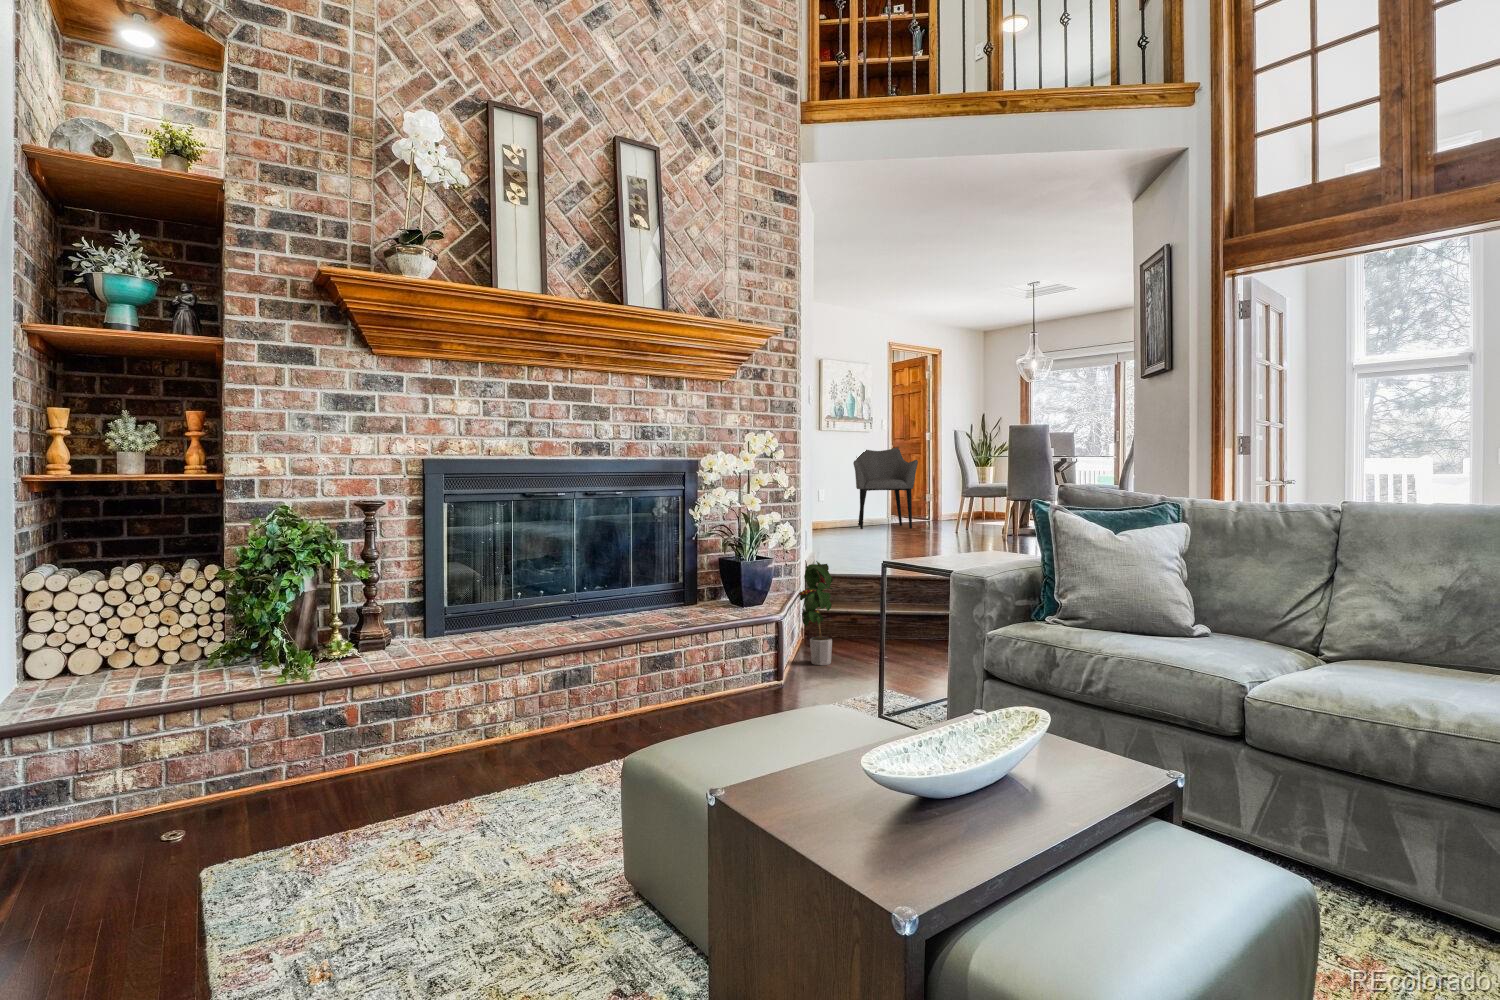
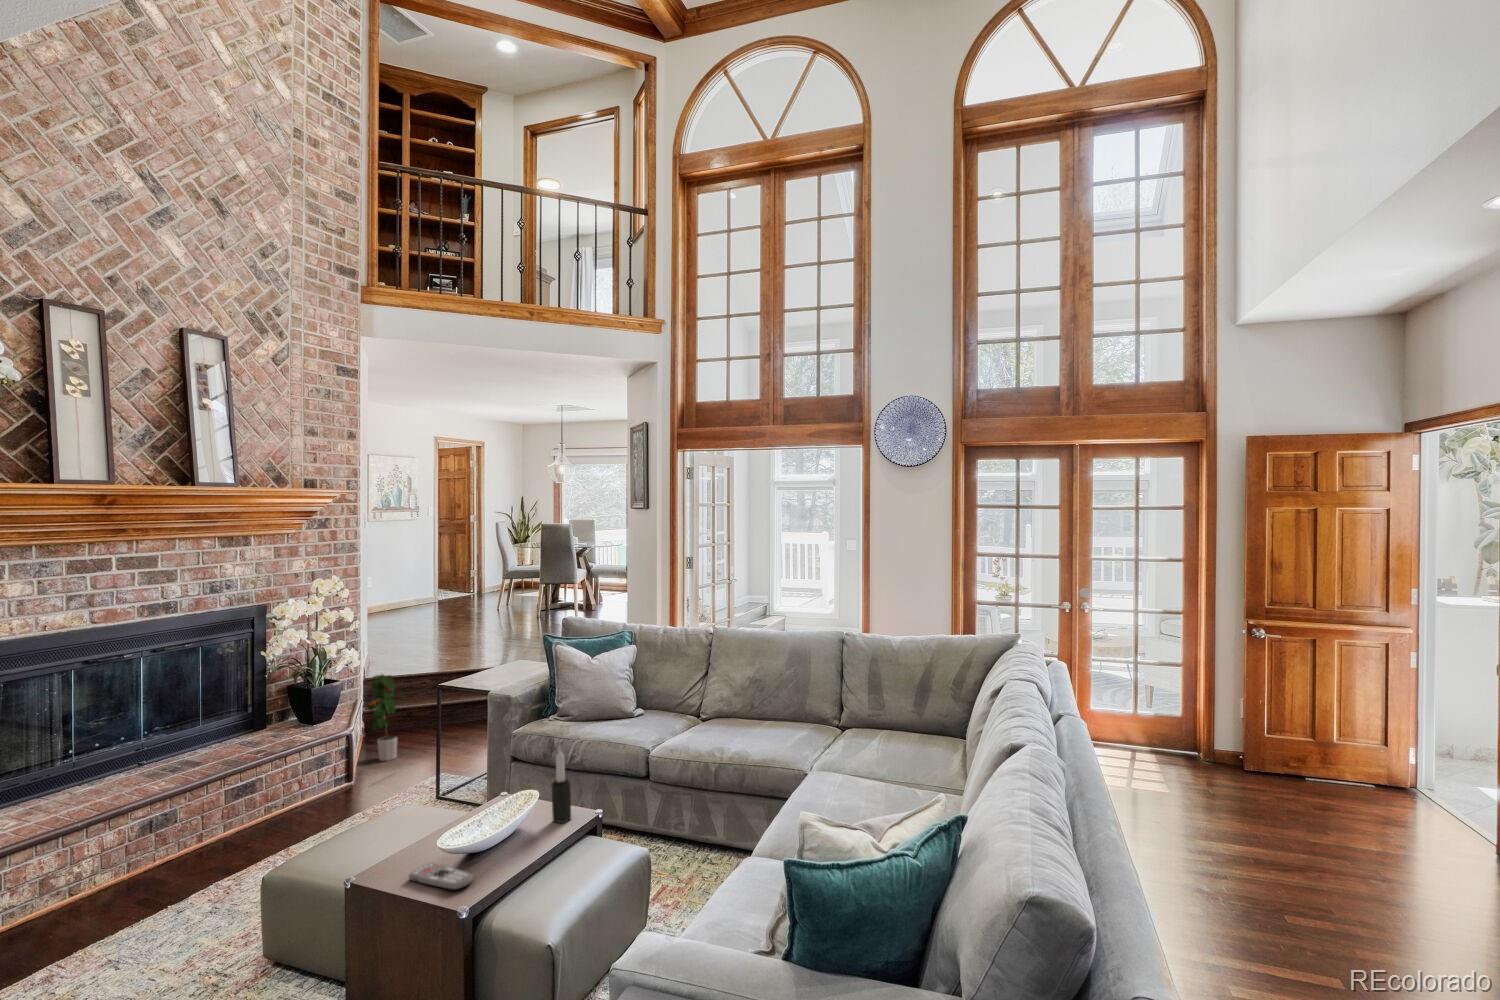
armchair: present [853,448,918,529] -> none [401,532,463,611]
candle: none [1060,633,1098,782] -> present [552,747,571,823]
remote control: none [792,793,906,860] -> present [409,862,473,890]

